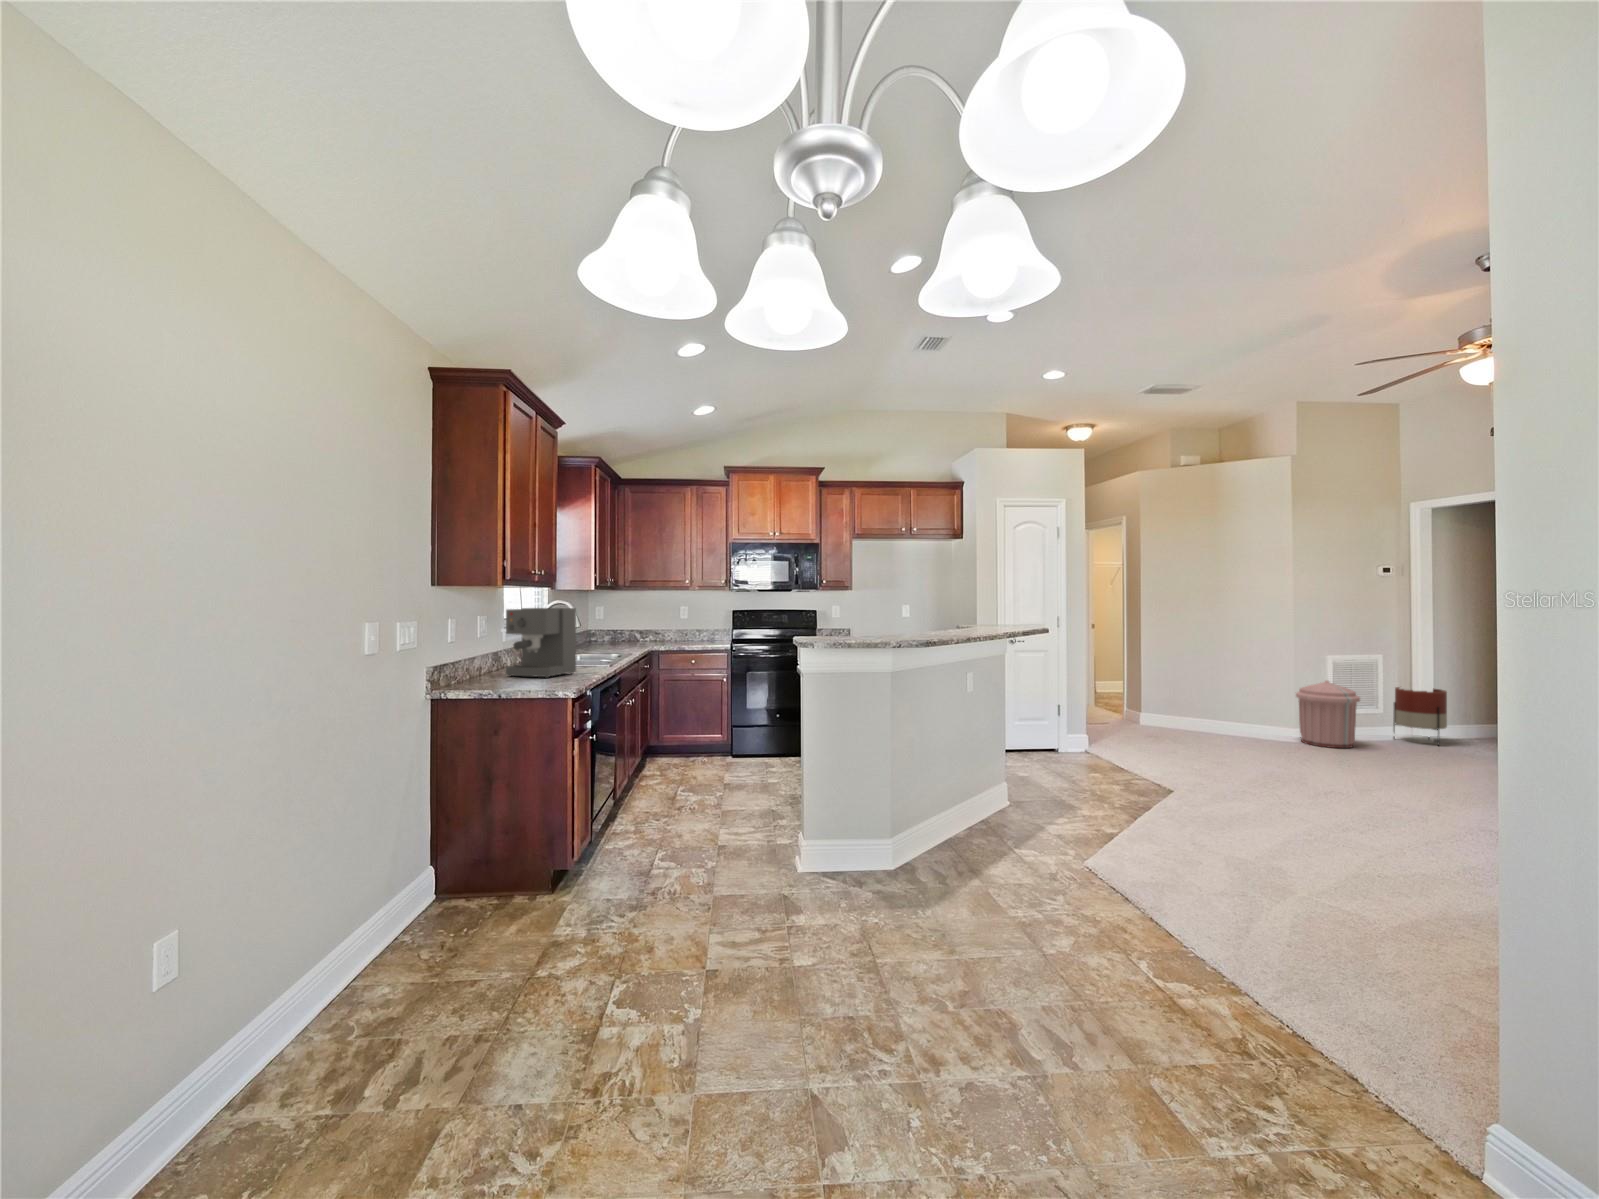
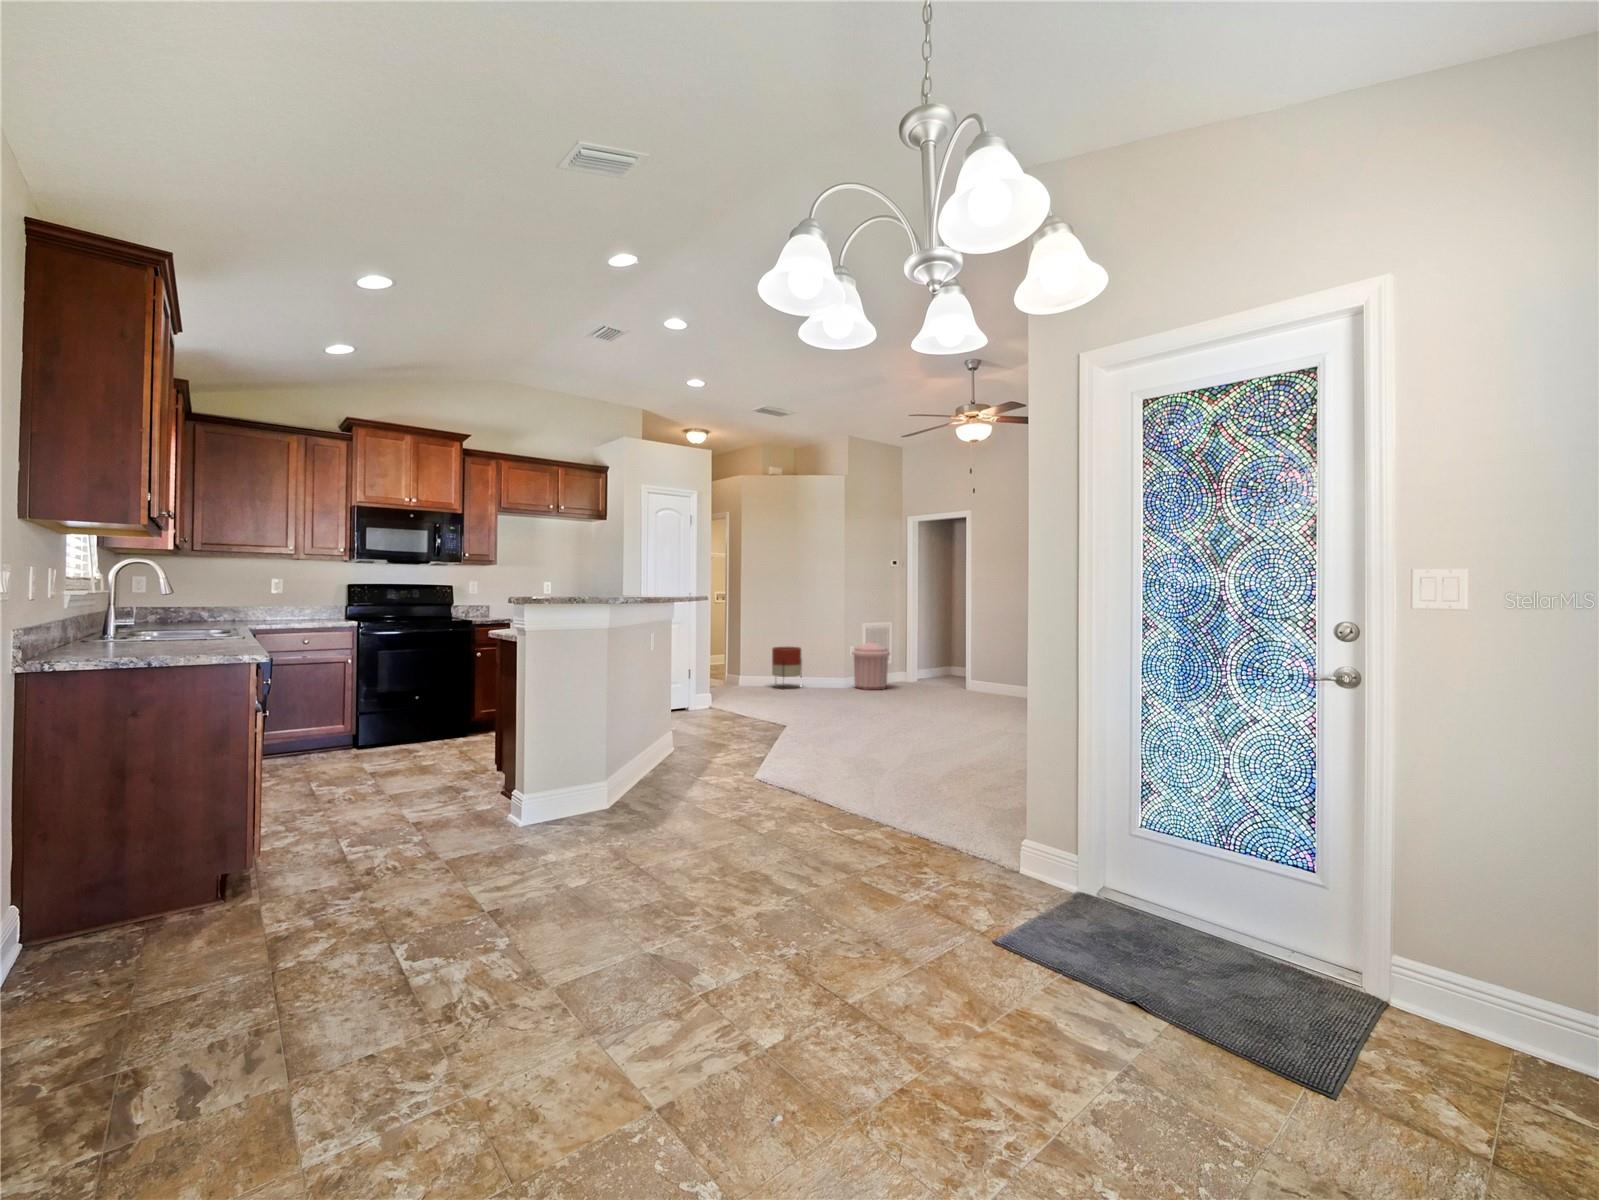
coffee maker: present [506,608,576,678] -> none [103,563,211,652]
planter: present [1393,687,1447,738] -> present [772,647,802,678]

